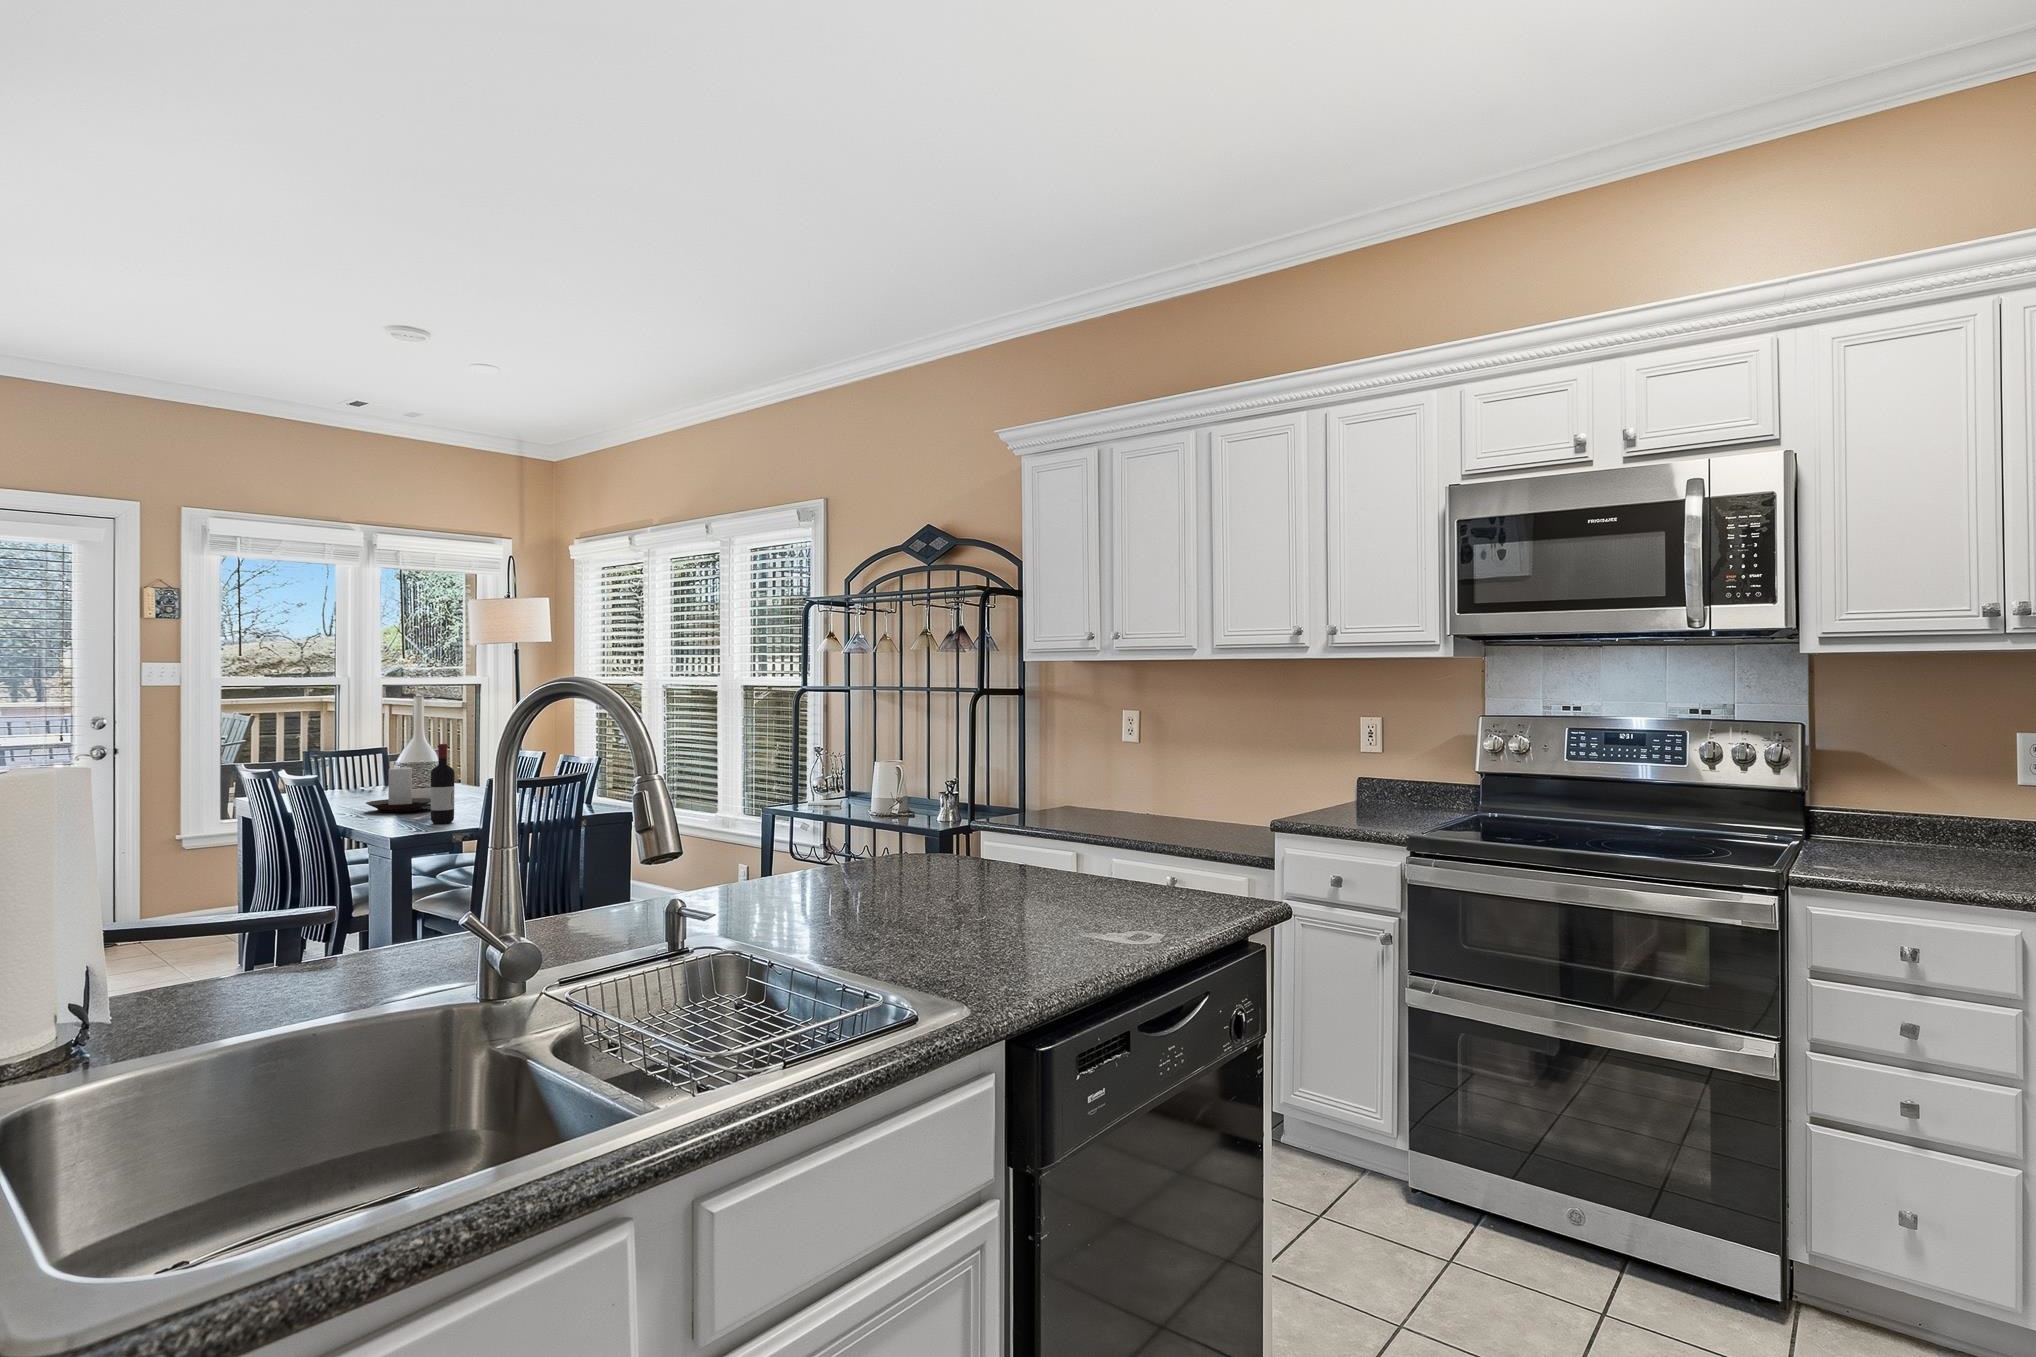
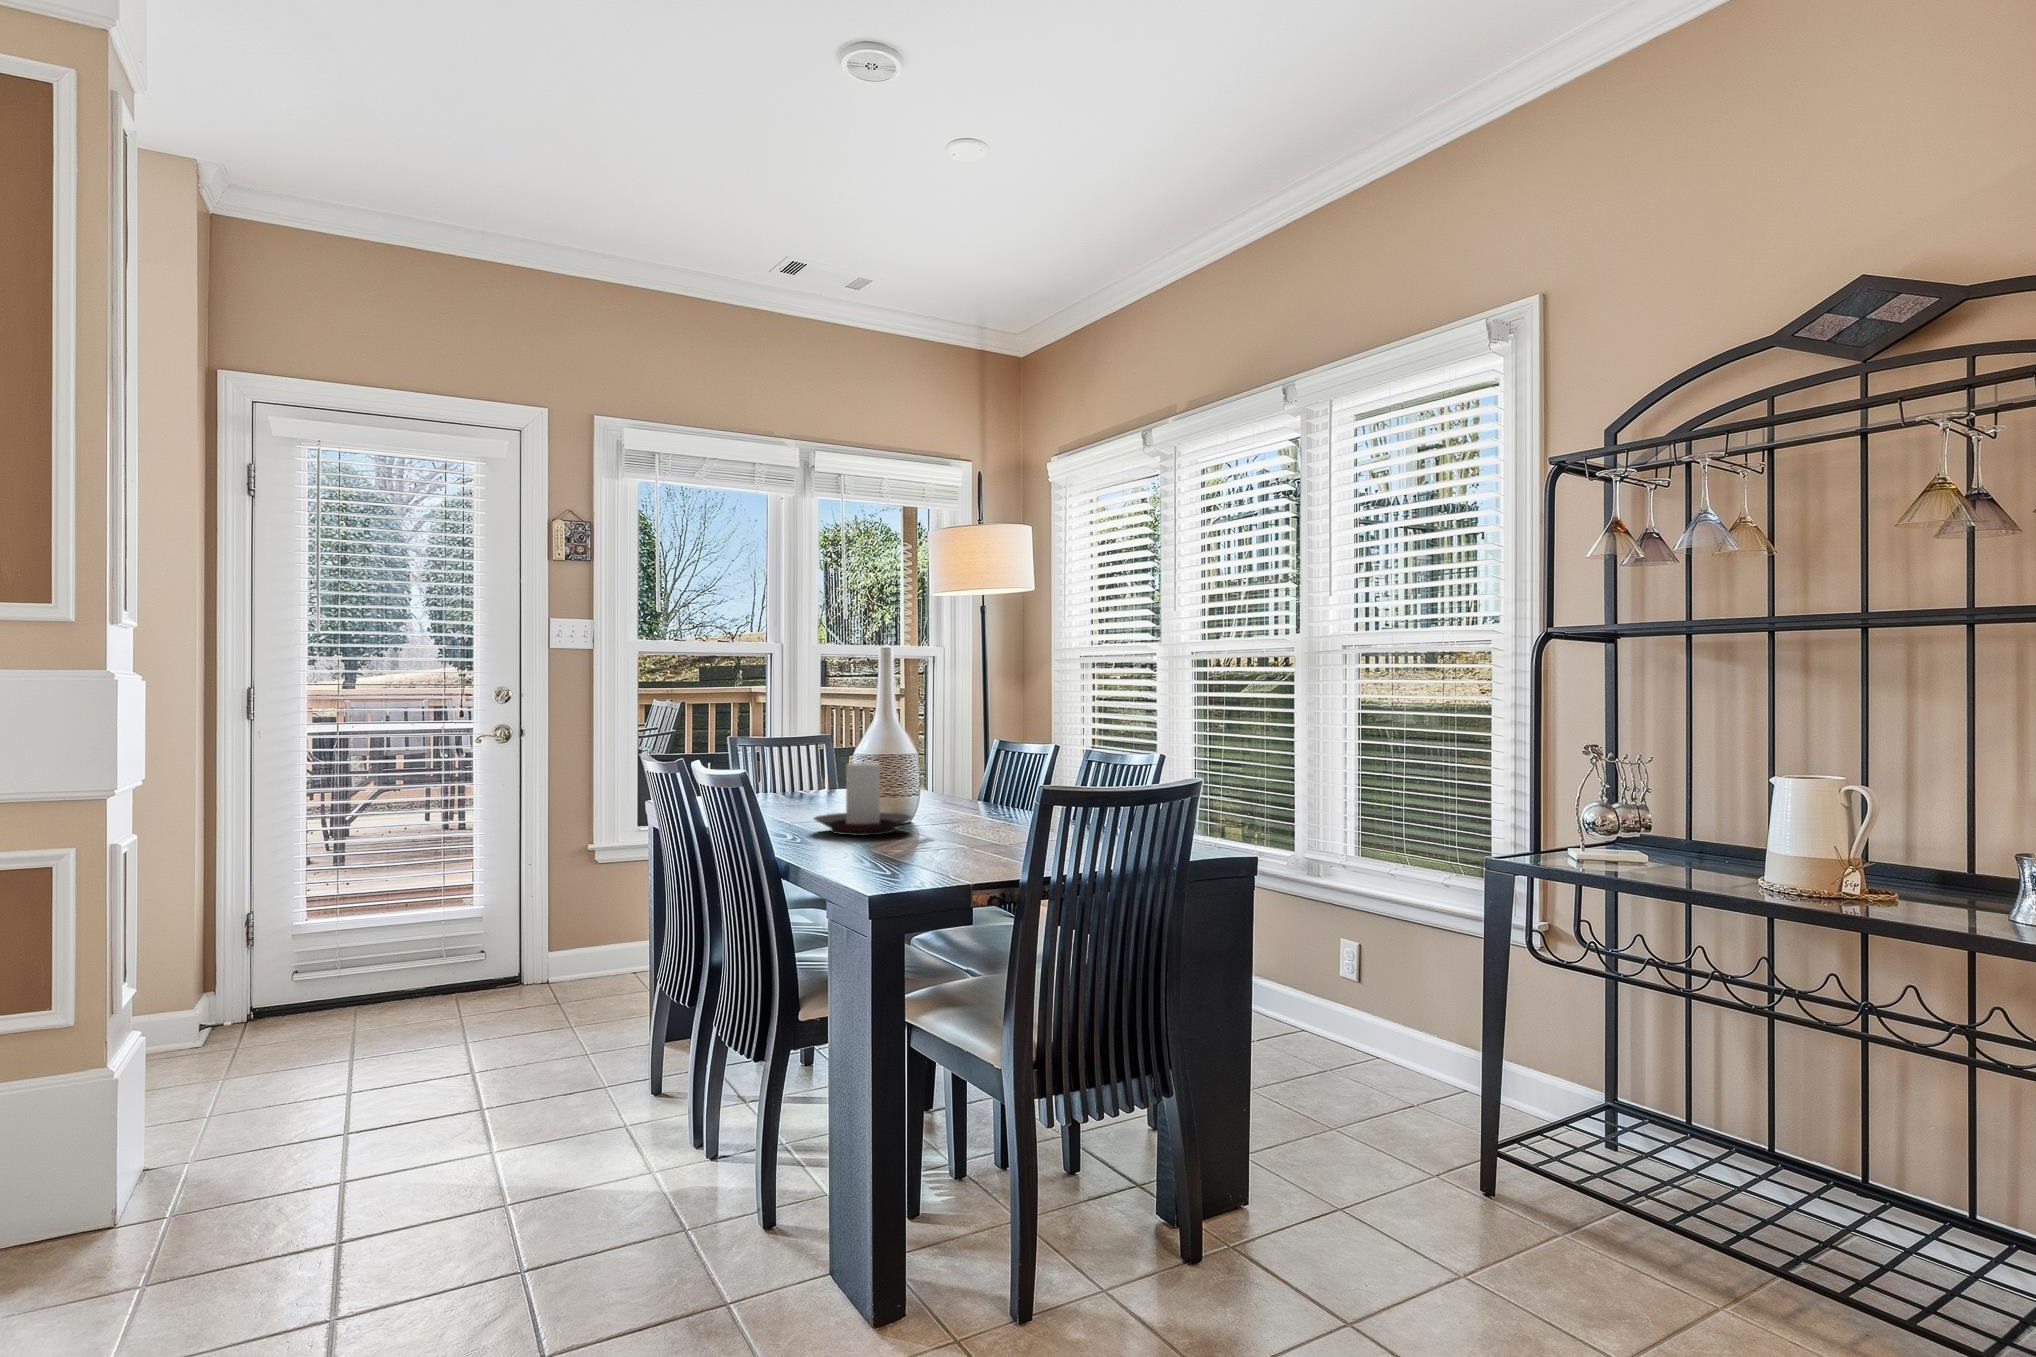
wine bottle: present [431,744,455,824] -> none [921,722,958,865]

